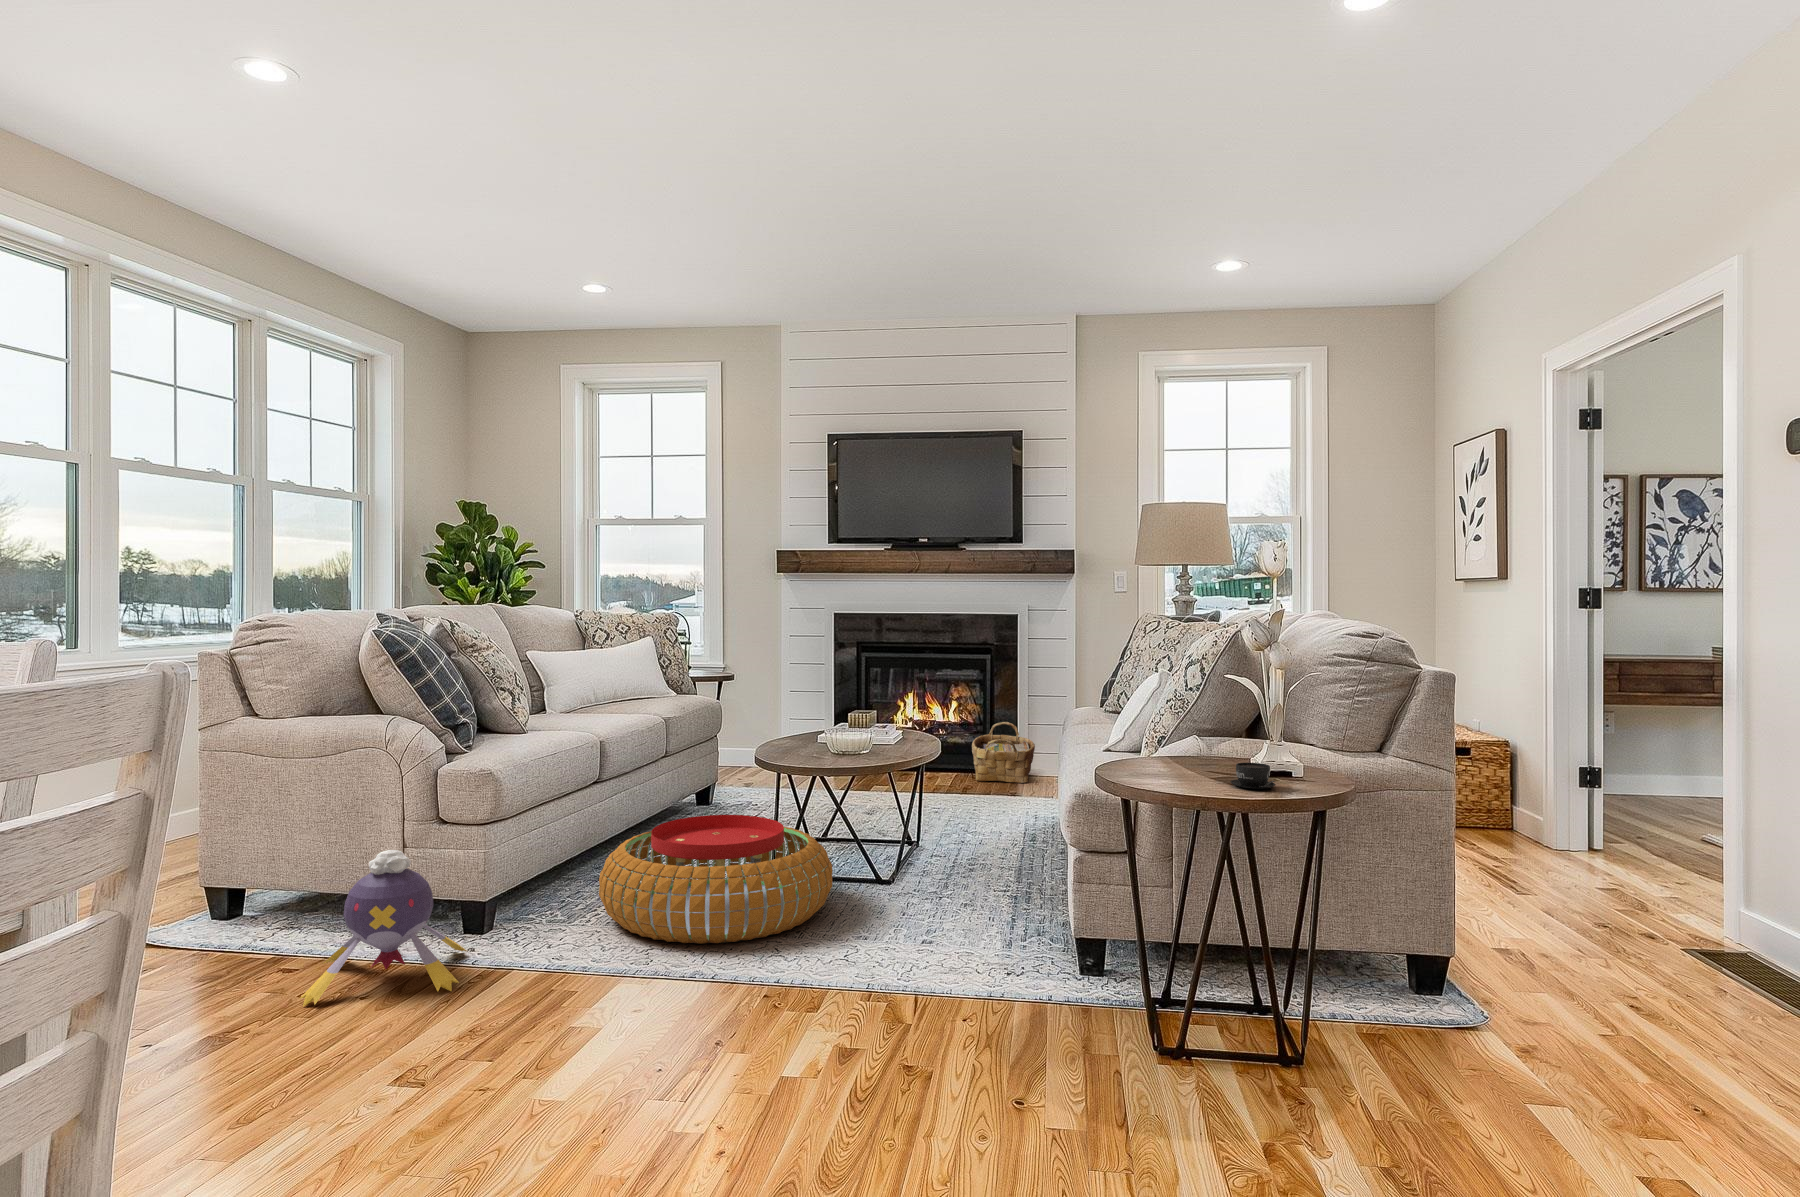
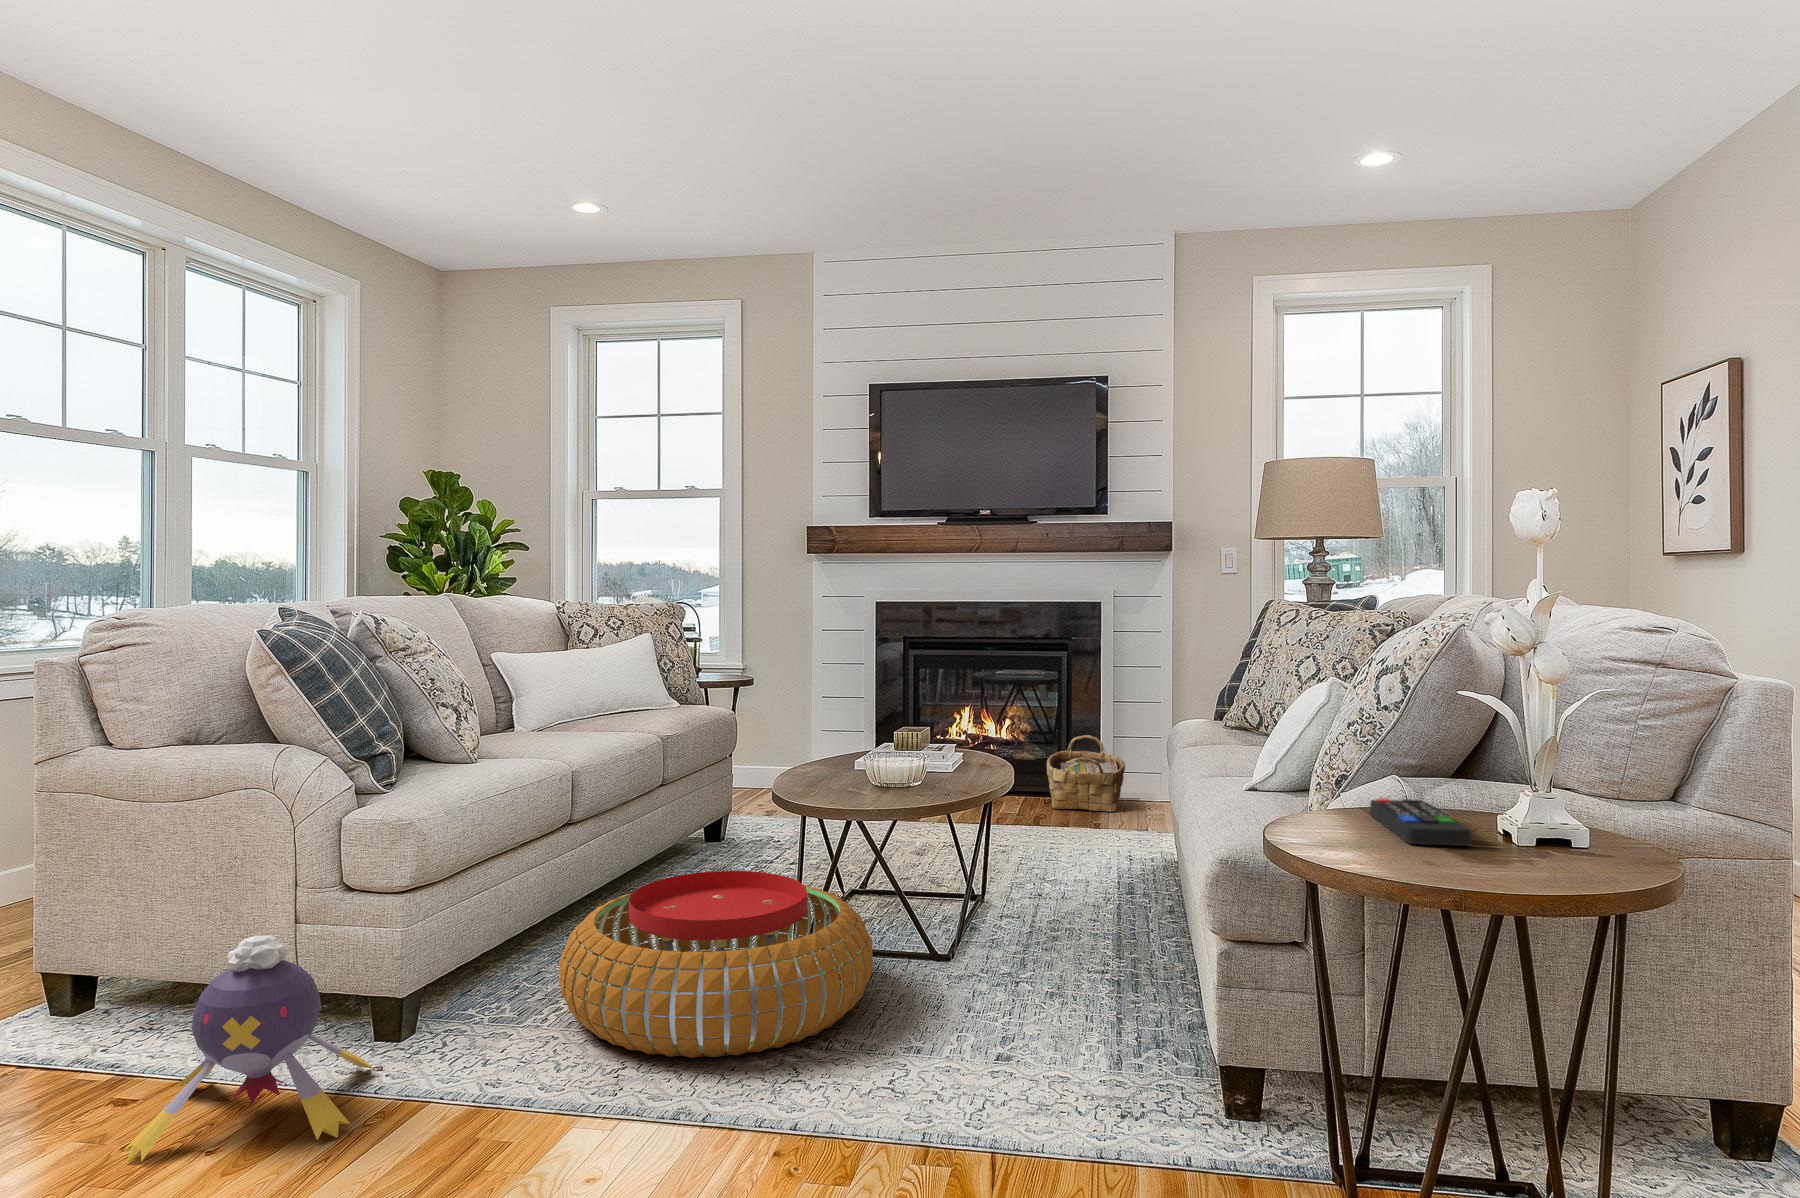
remote control: none [1174,748,1229,775] -> present [1370,798,1472,846]
teacup: present [1230,763,1276,789] -> none [1482,830,1559,874]

